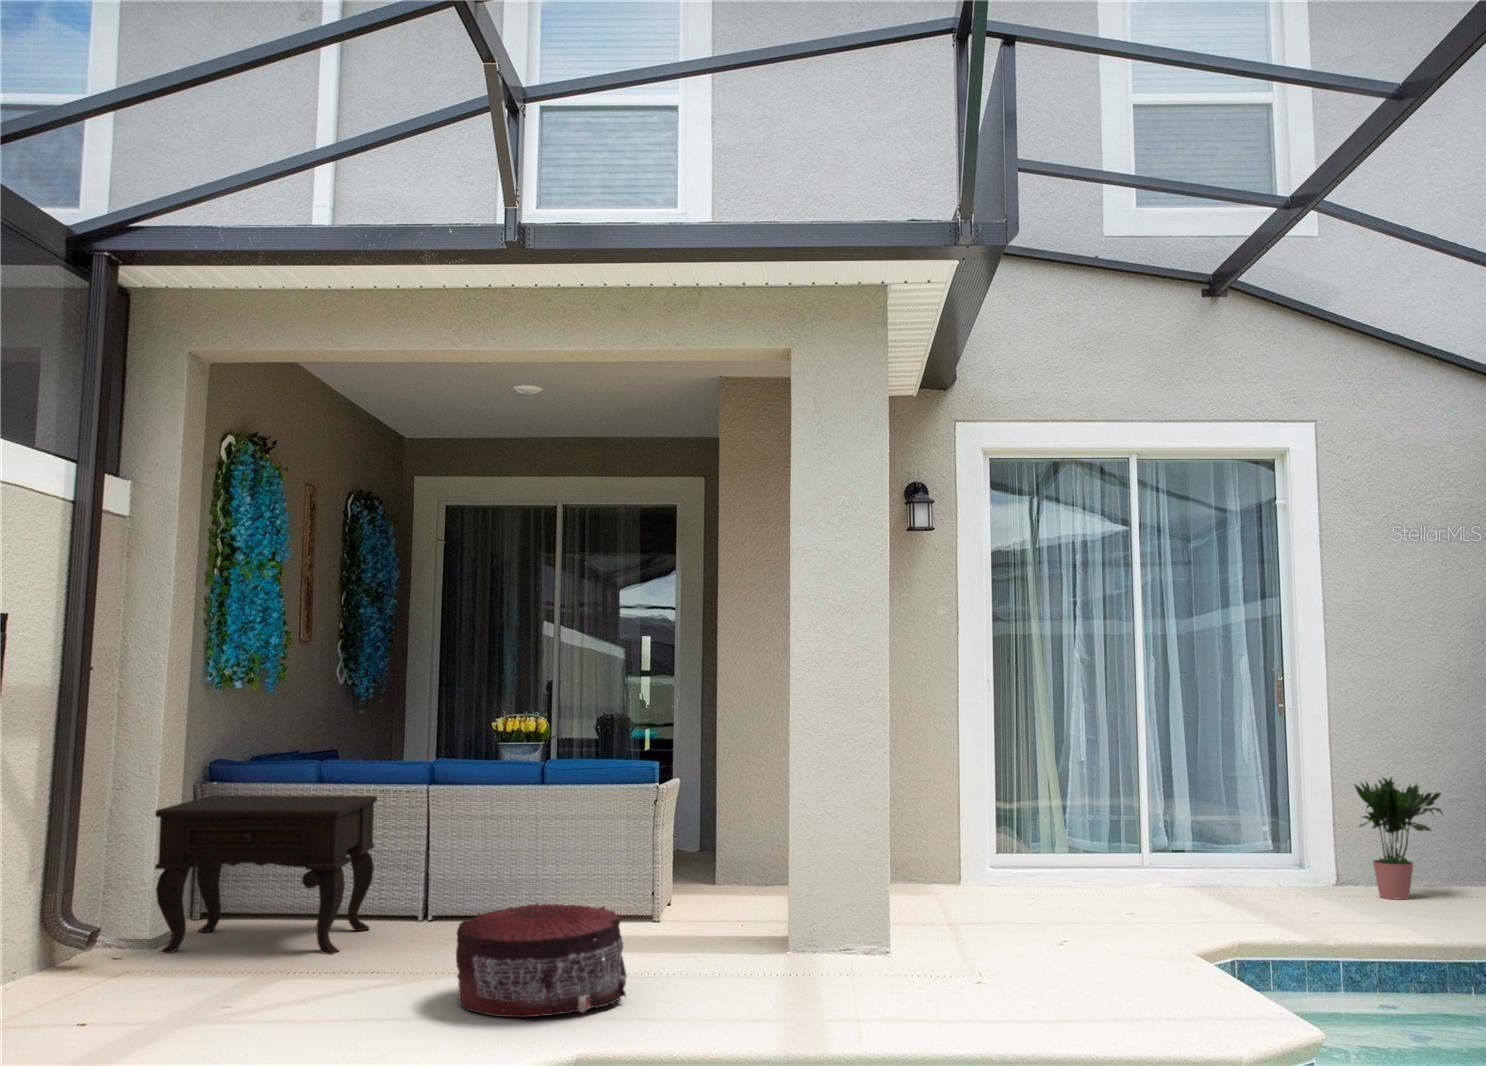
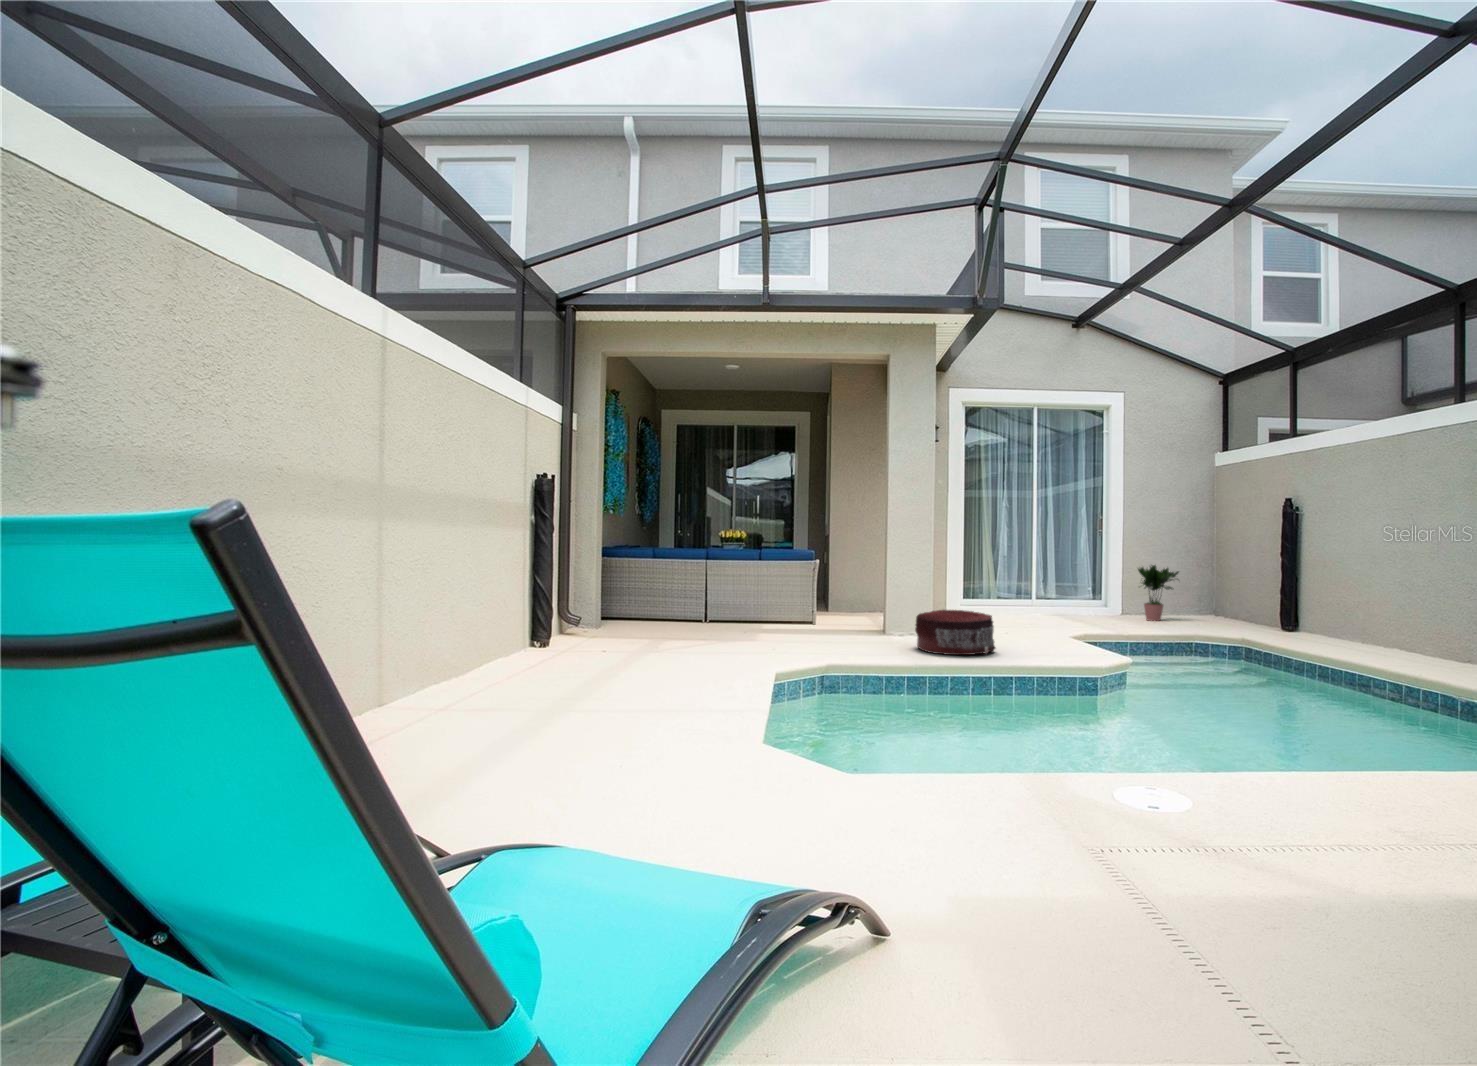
side table: present [155,795,377,954] -> none [598,563,687,632]
pouf: present [456,903,627,1017] -> present [915,610,995,655]

